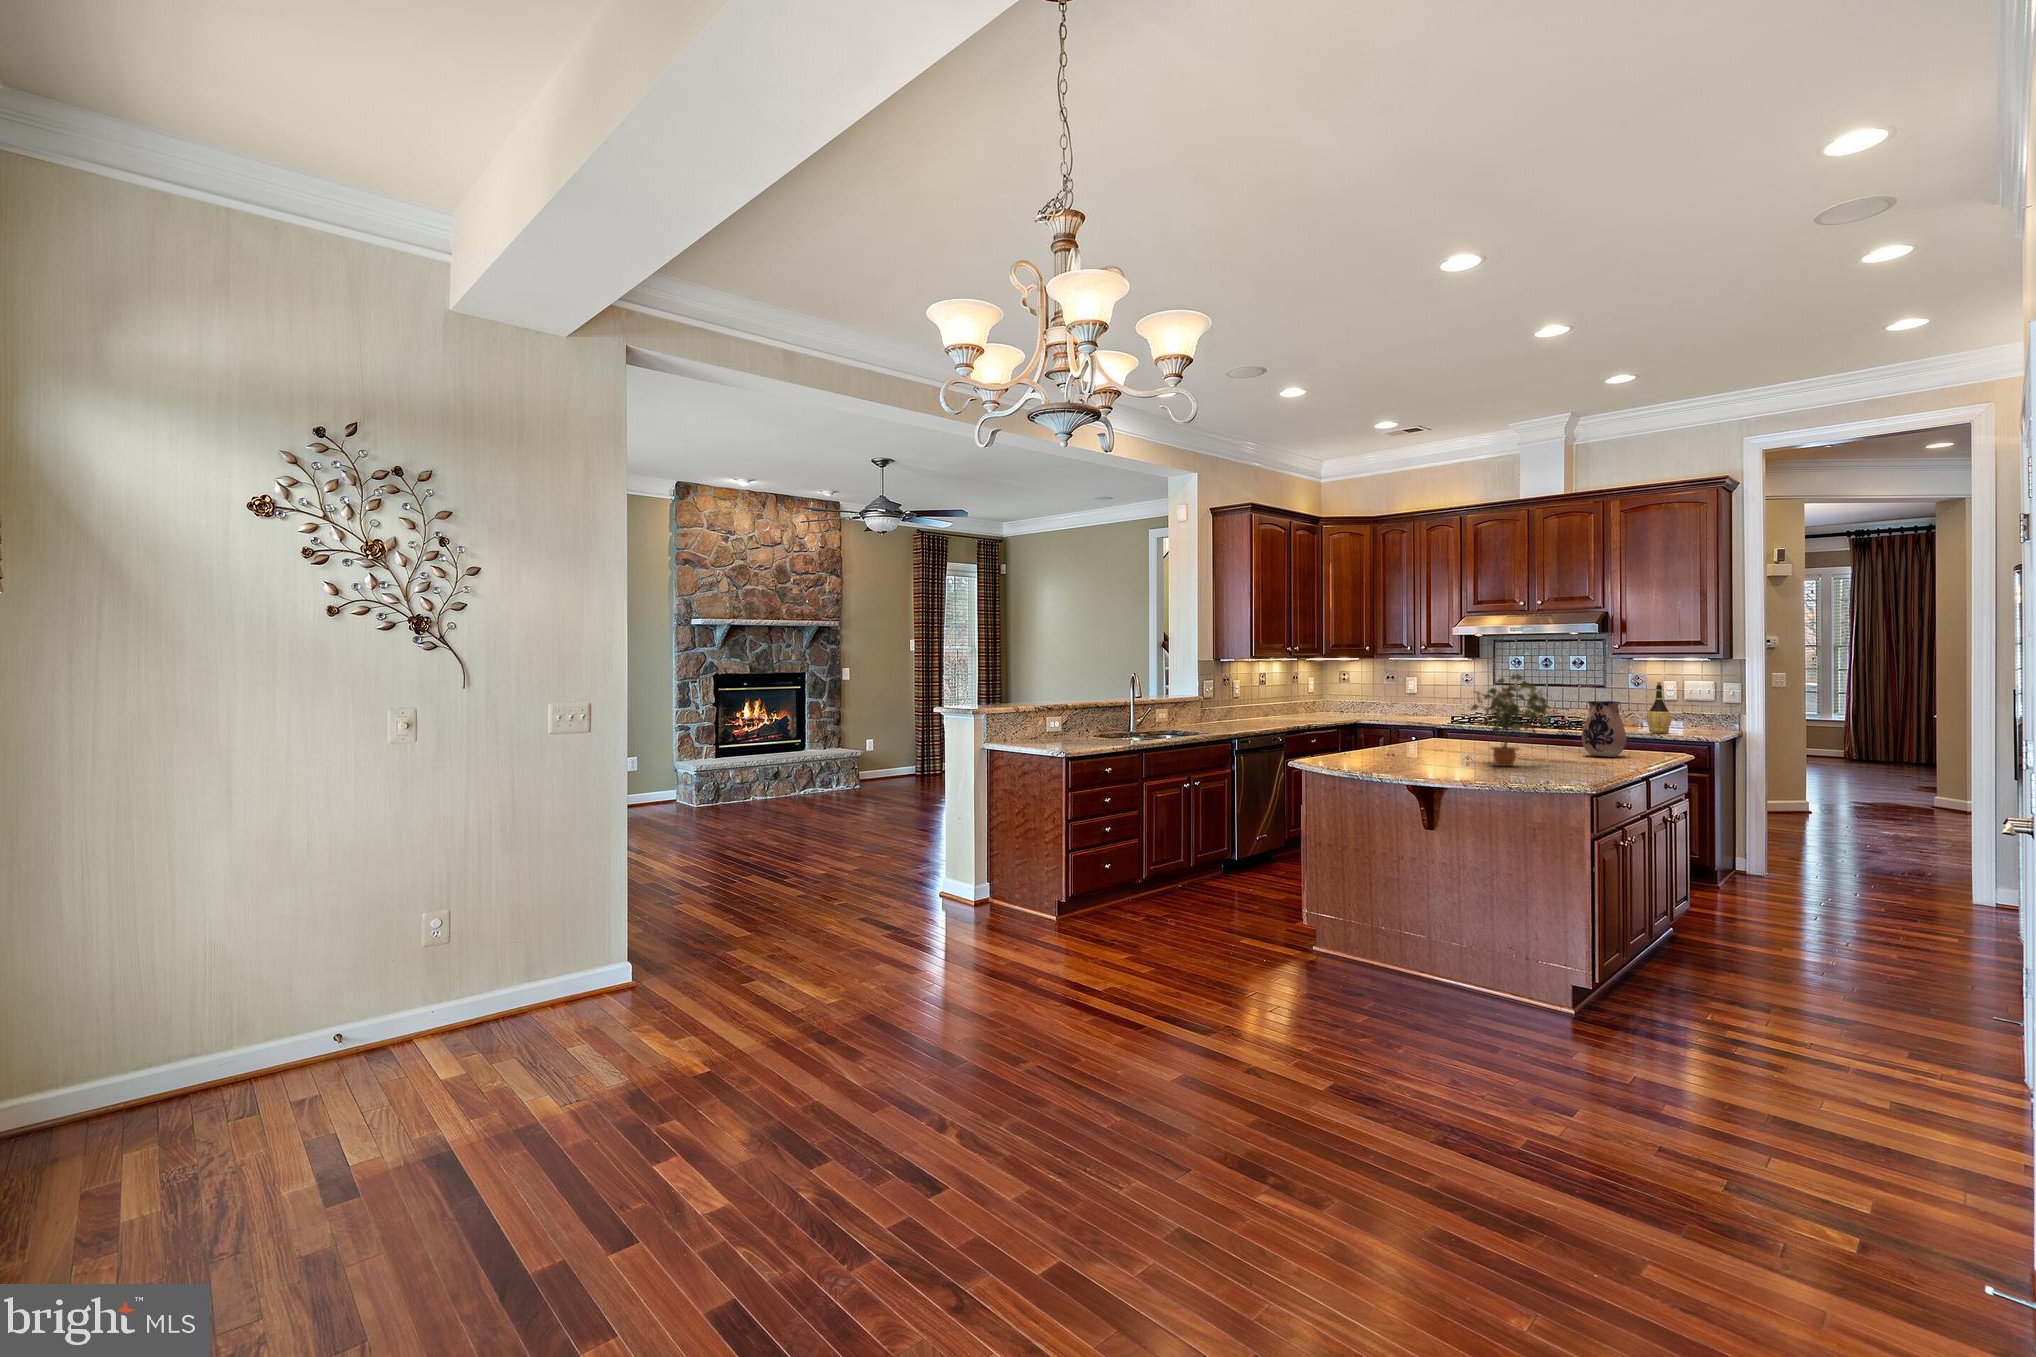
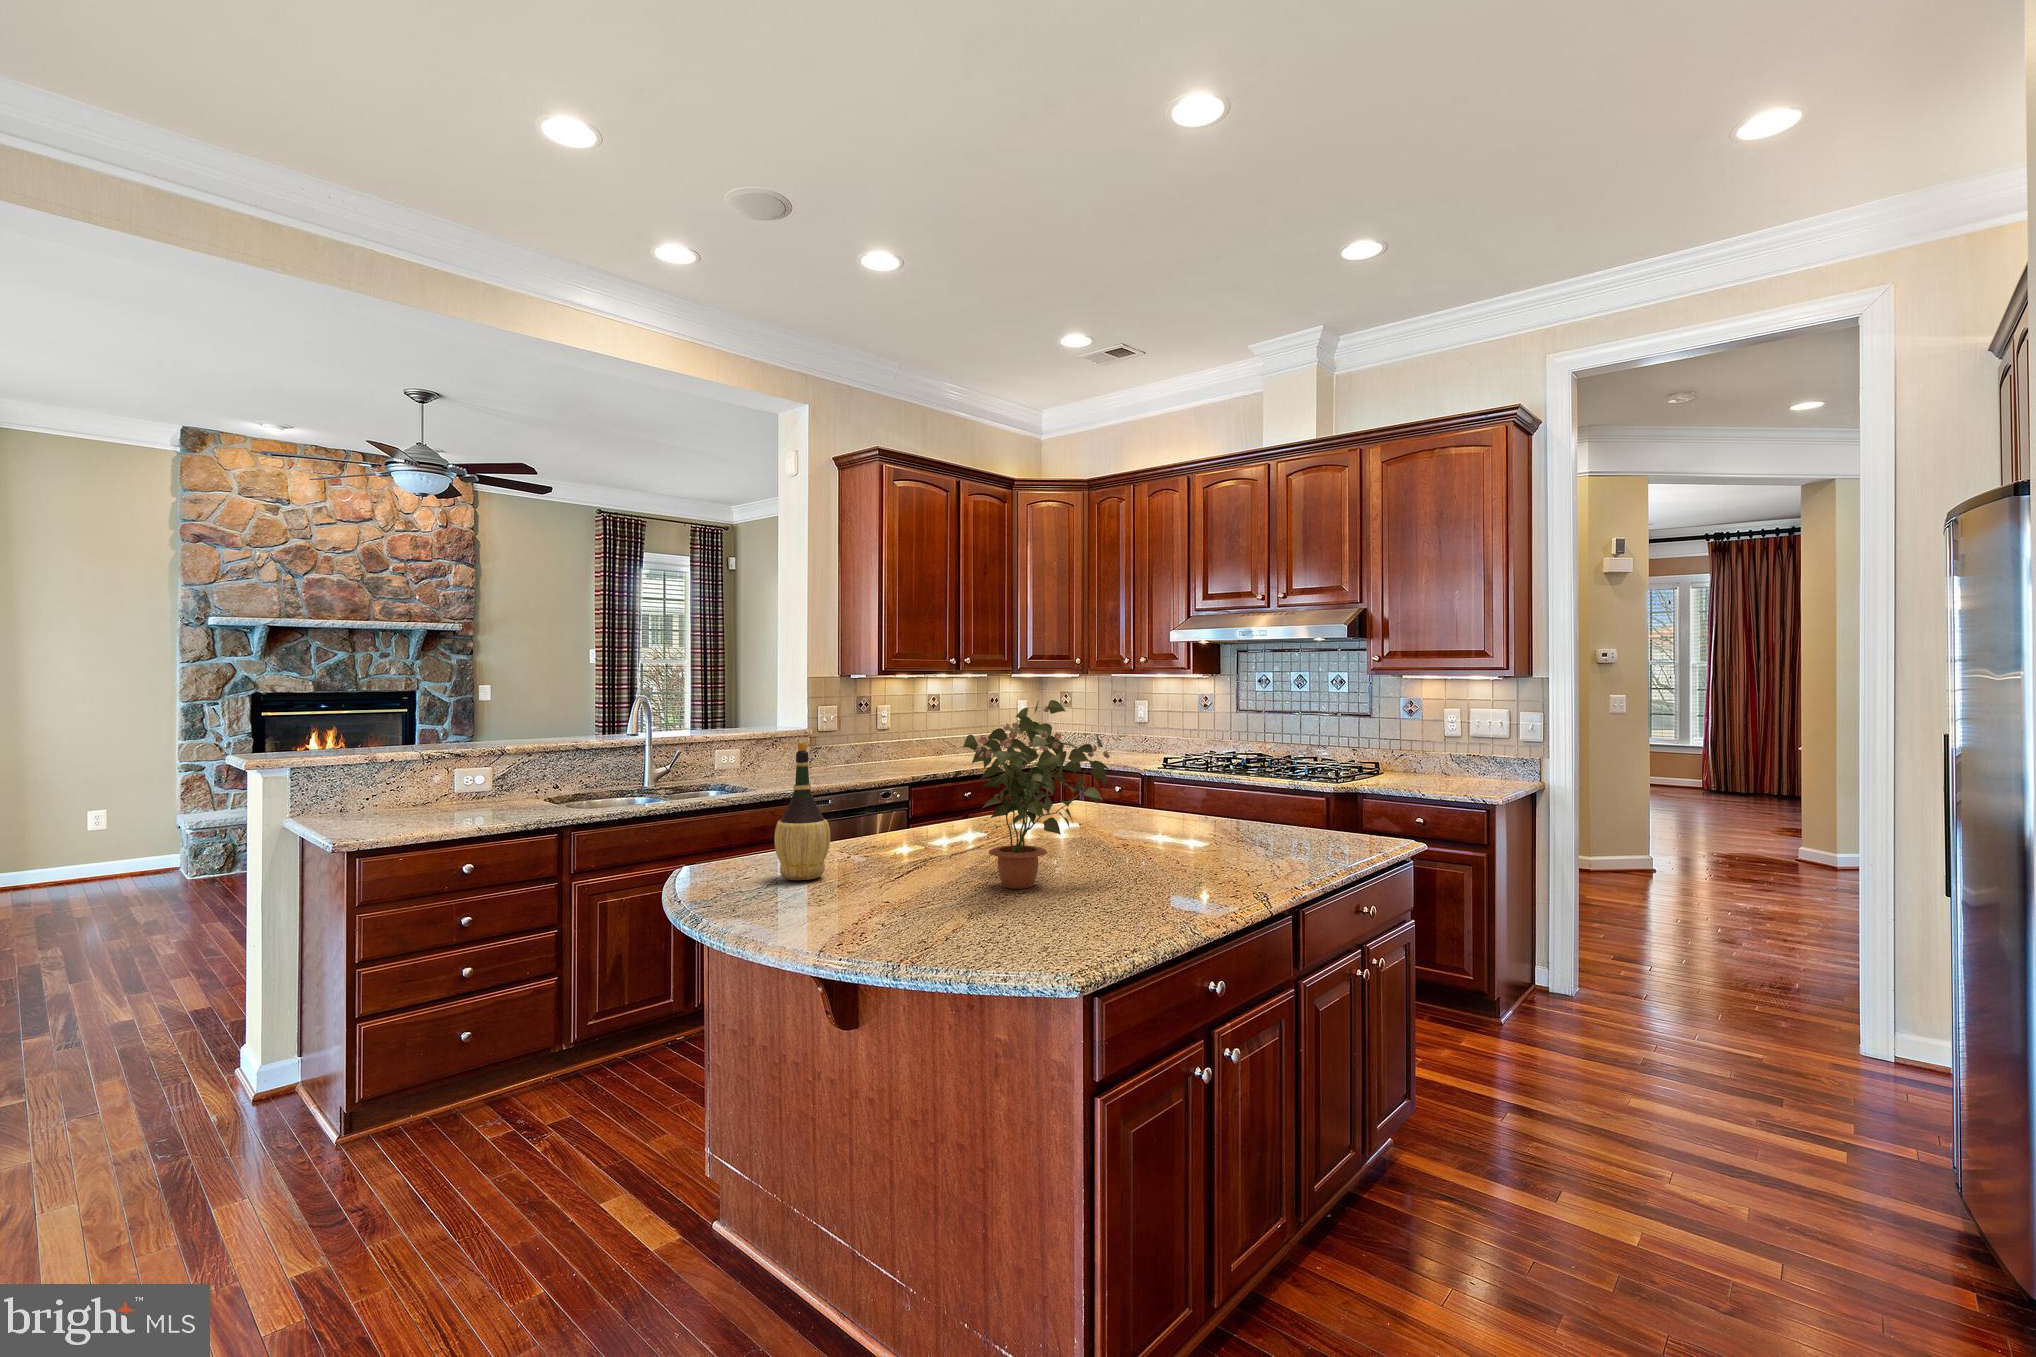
wine bottle: present [1646,682,1672,734] -> present [774,742,830,880]
ceramic pitcher: present [1582,701,1627,757] -> none [1218,748,1291,854]

